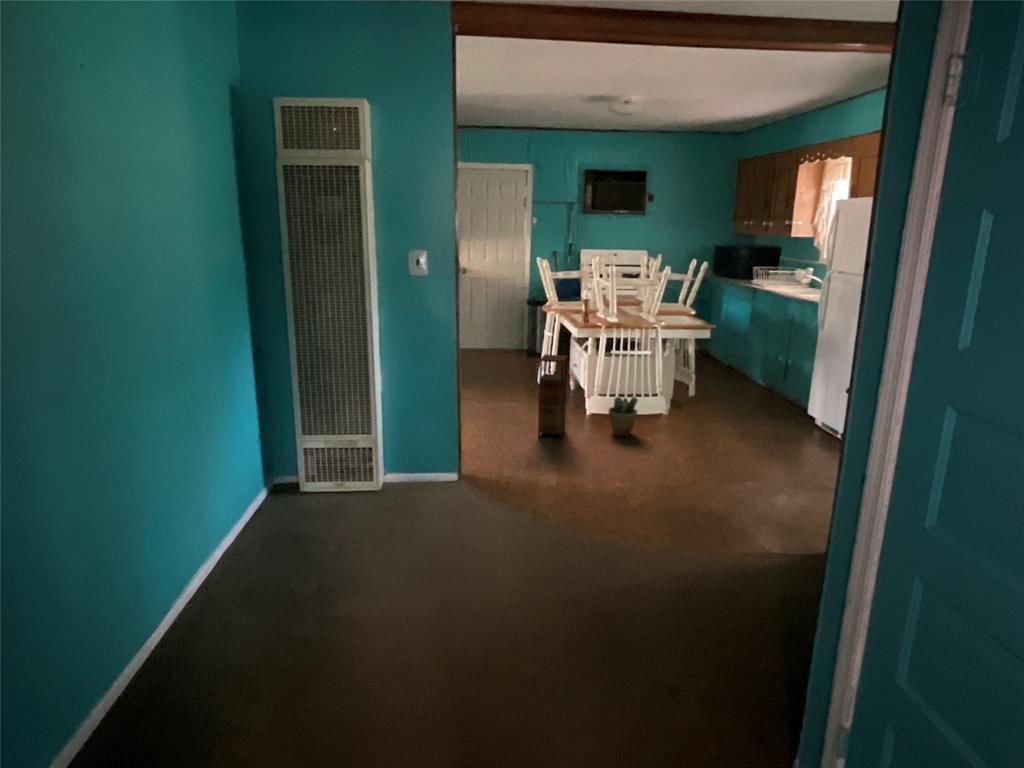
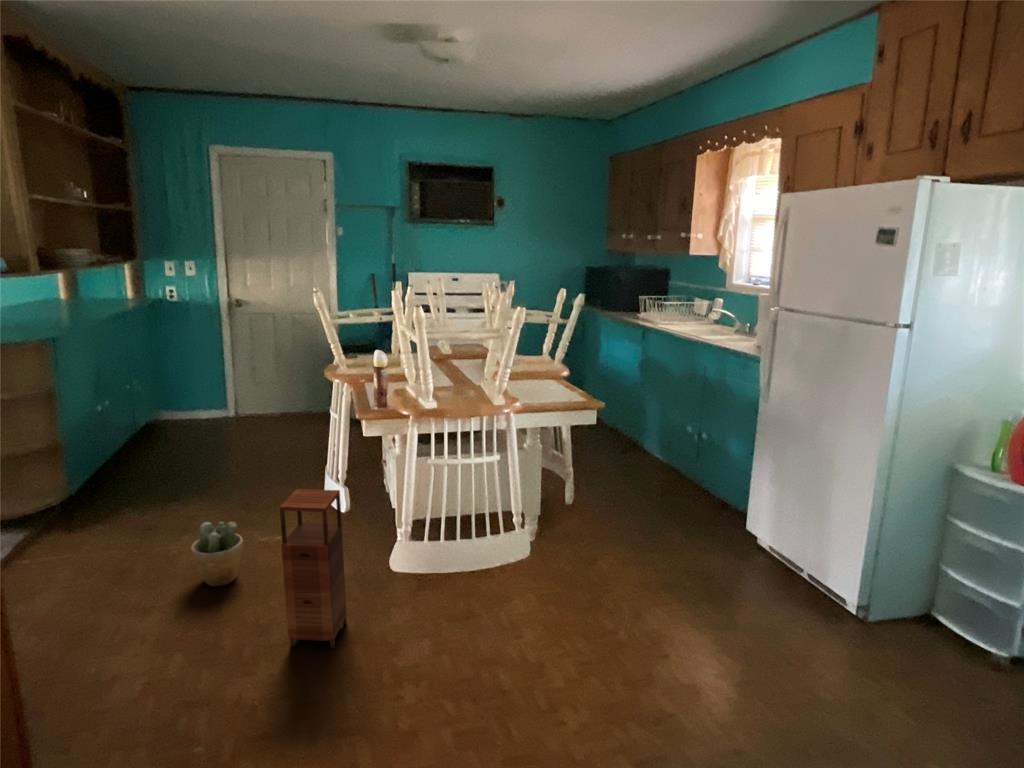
potted plant: present [609,397,638,436] -> present [191,522,243,586]

